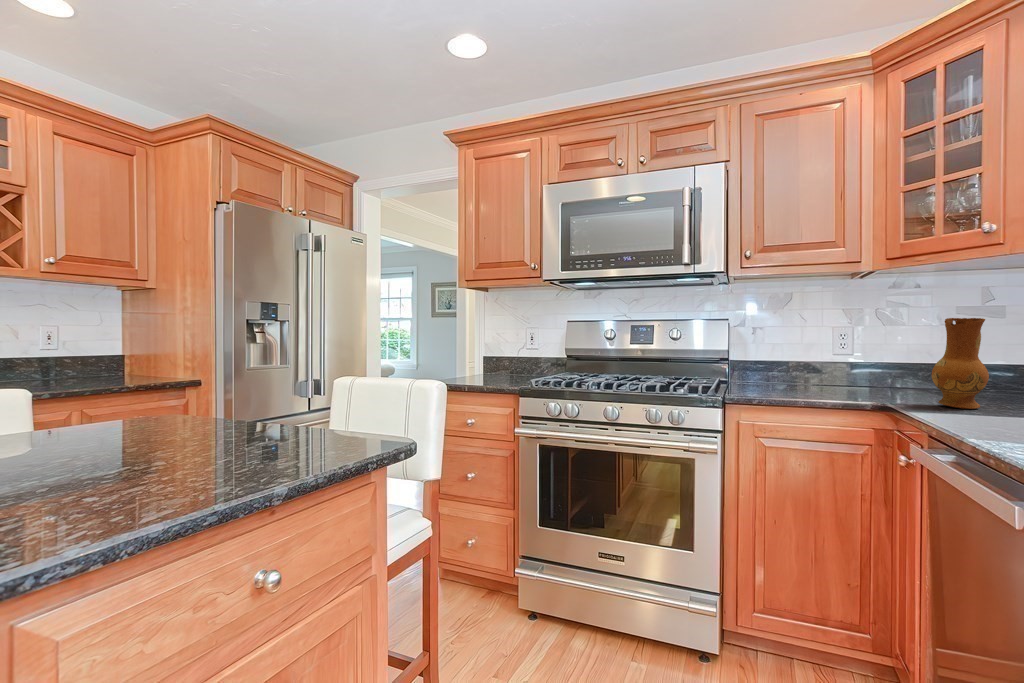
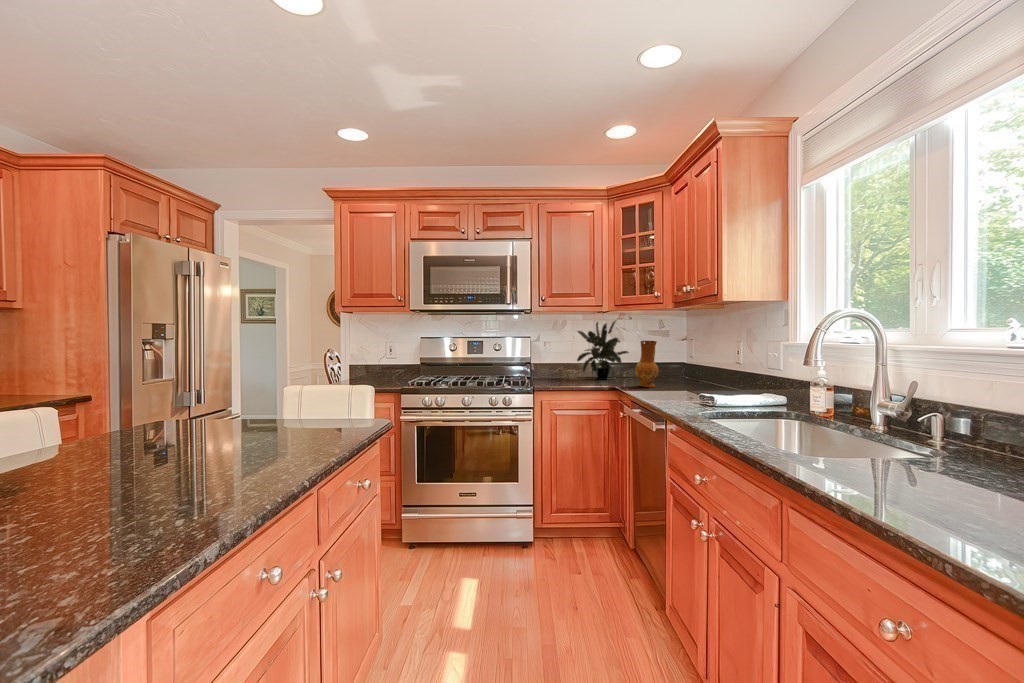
potted plant: none [814,286,920,391] -> present [577,321,629,380]

